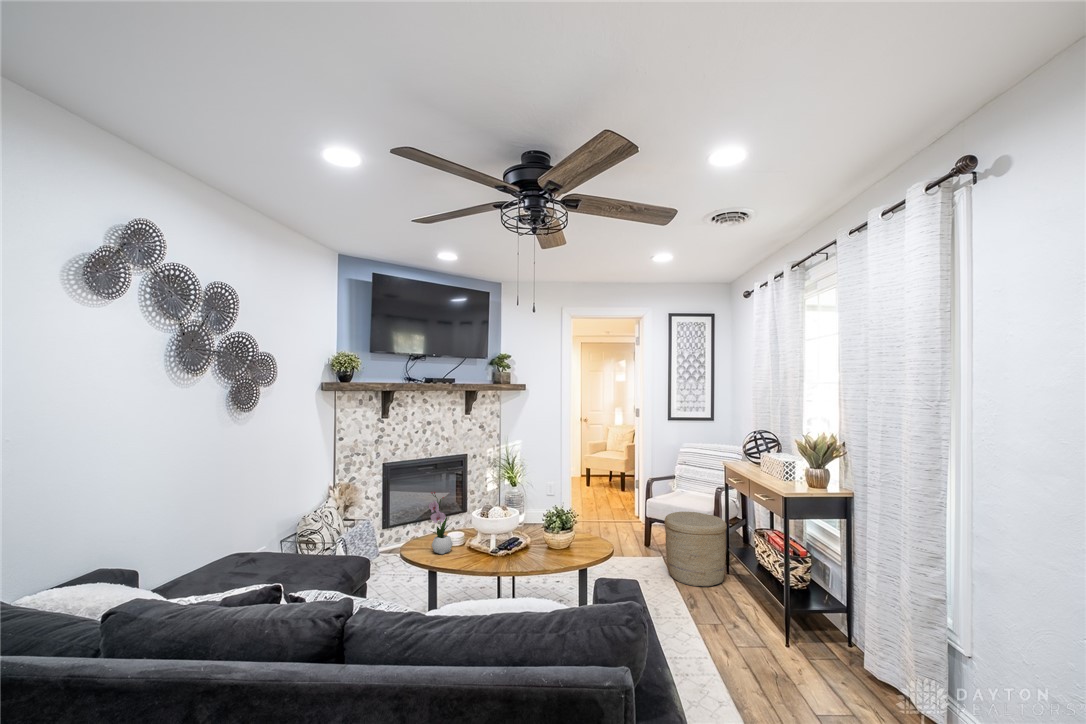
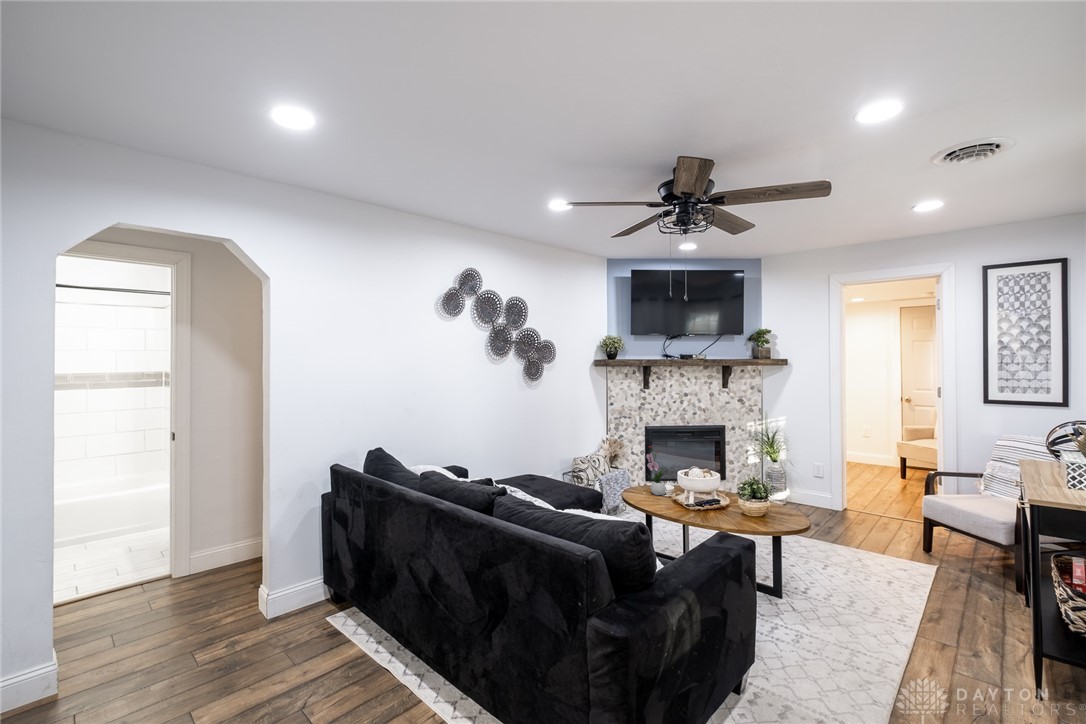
woven basket: present [664,512,727,587] -> none [922,505,1013,593]

